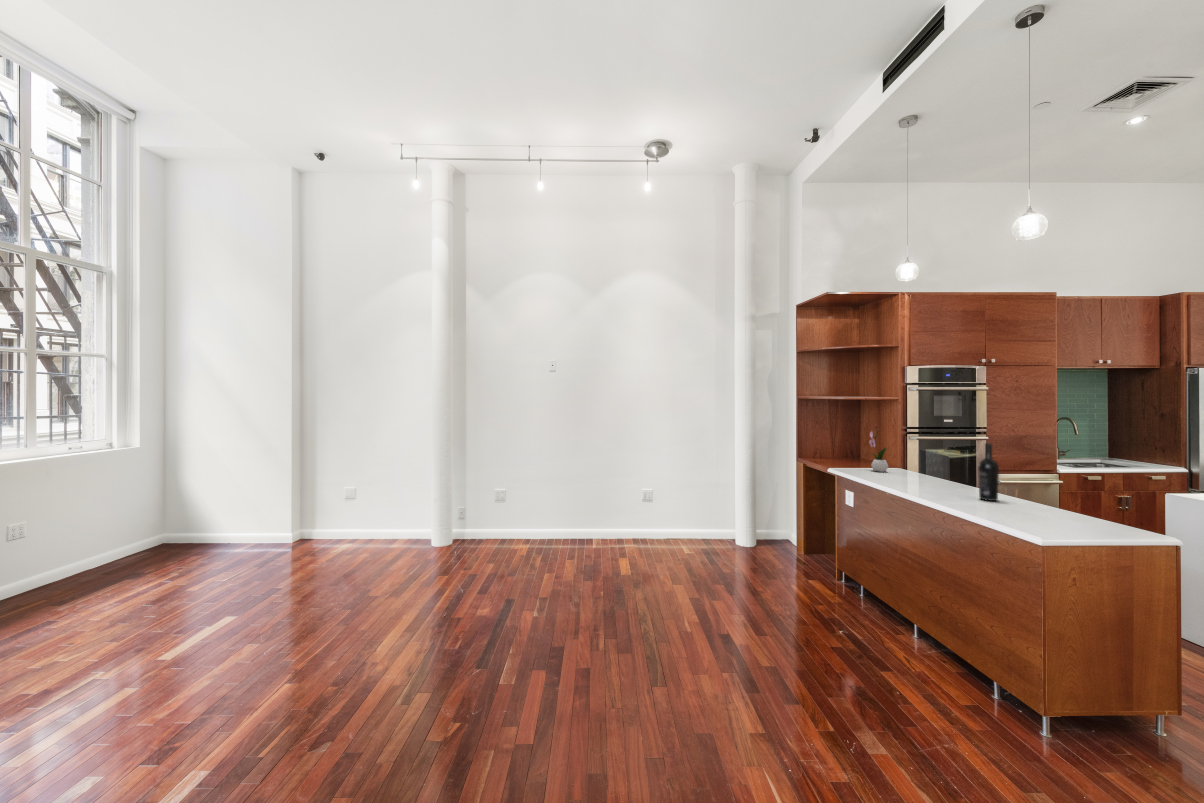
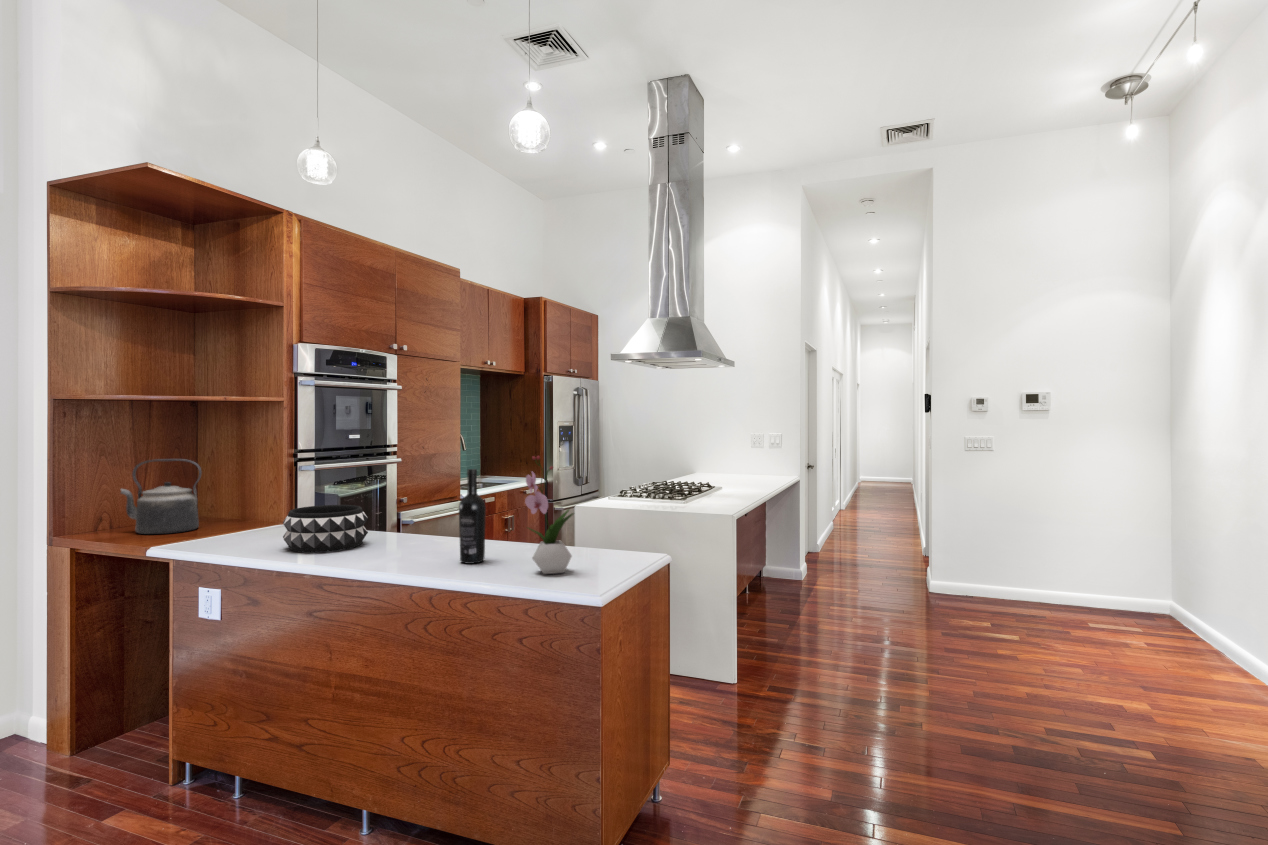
flower arrangement: present [869,425,888,472] -> present [525,456,573,574]
kettle: none [821,428,857,465] -> present [121,459,202,534]
decorative bowl: none [885,458,935,483] -> present [283,505,368,552]

